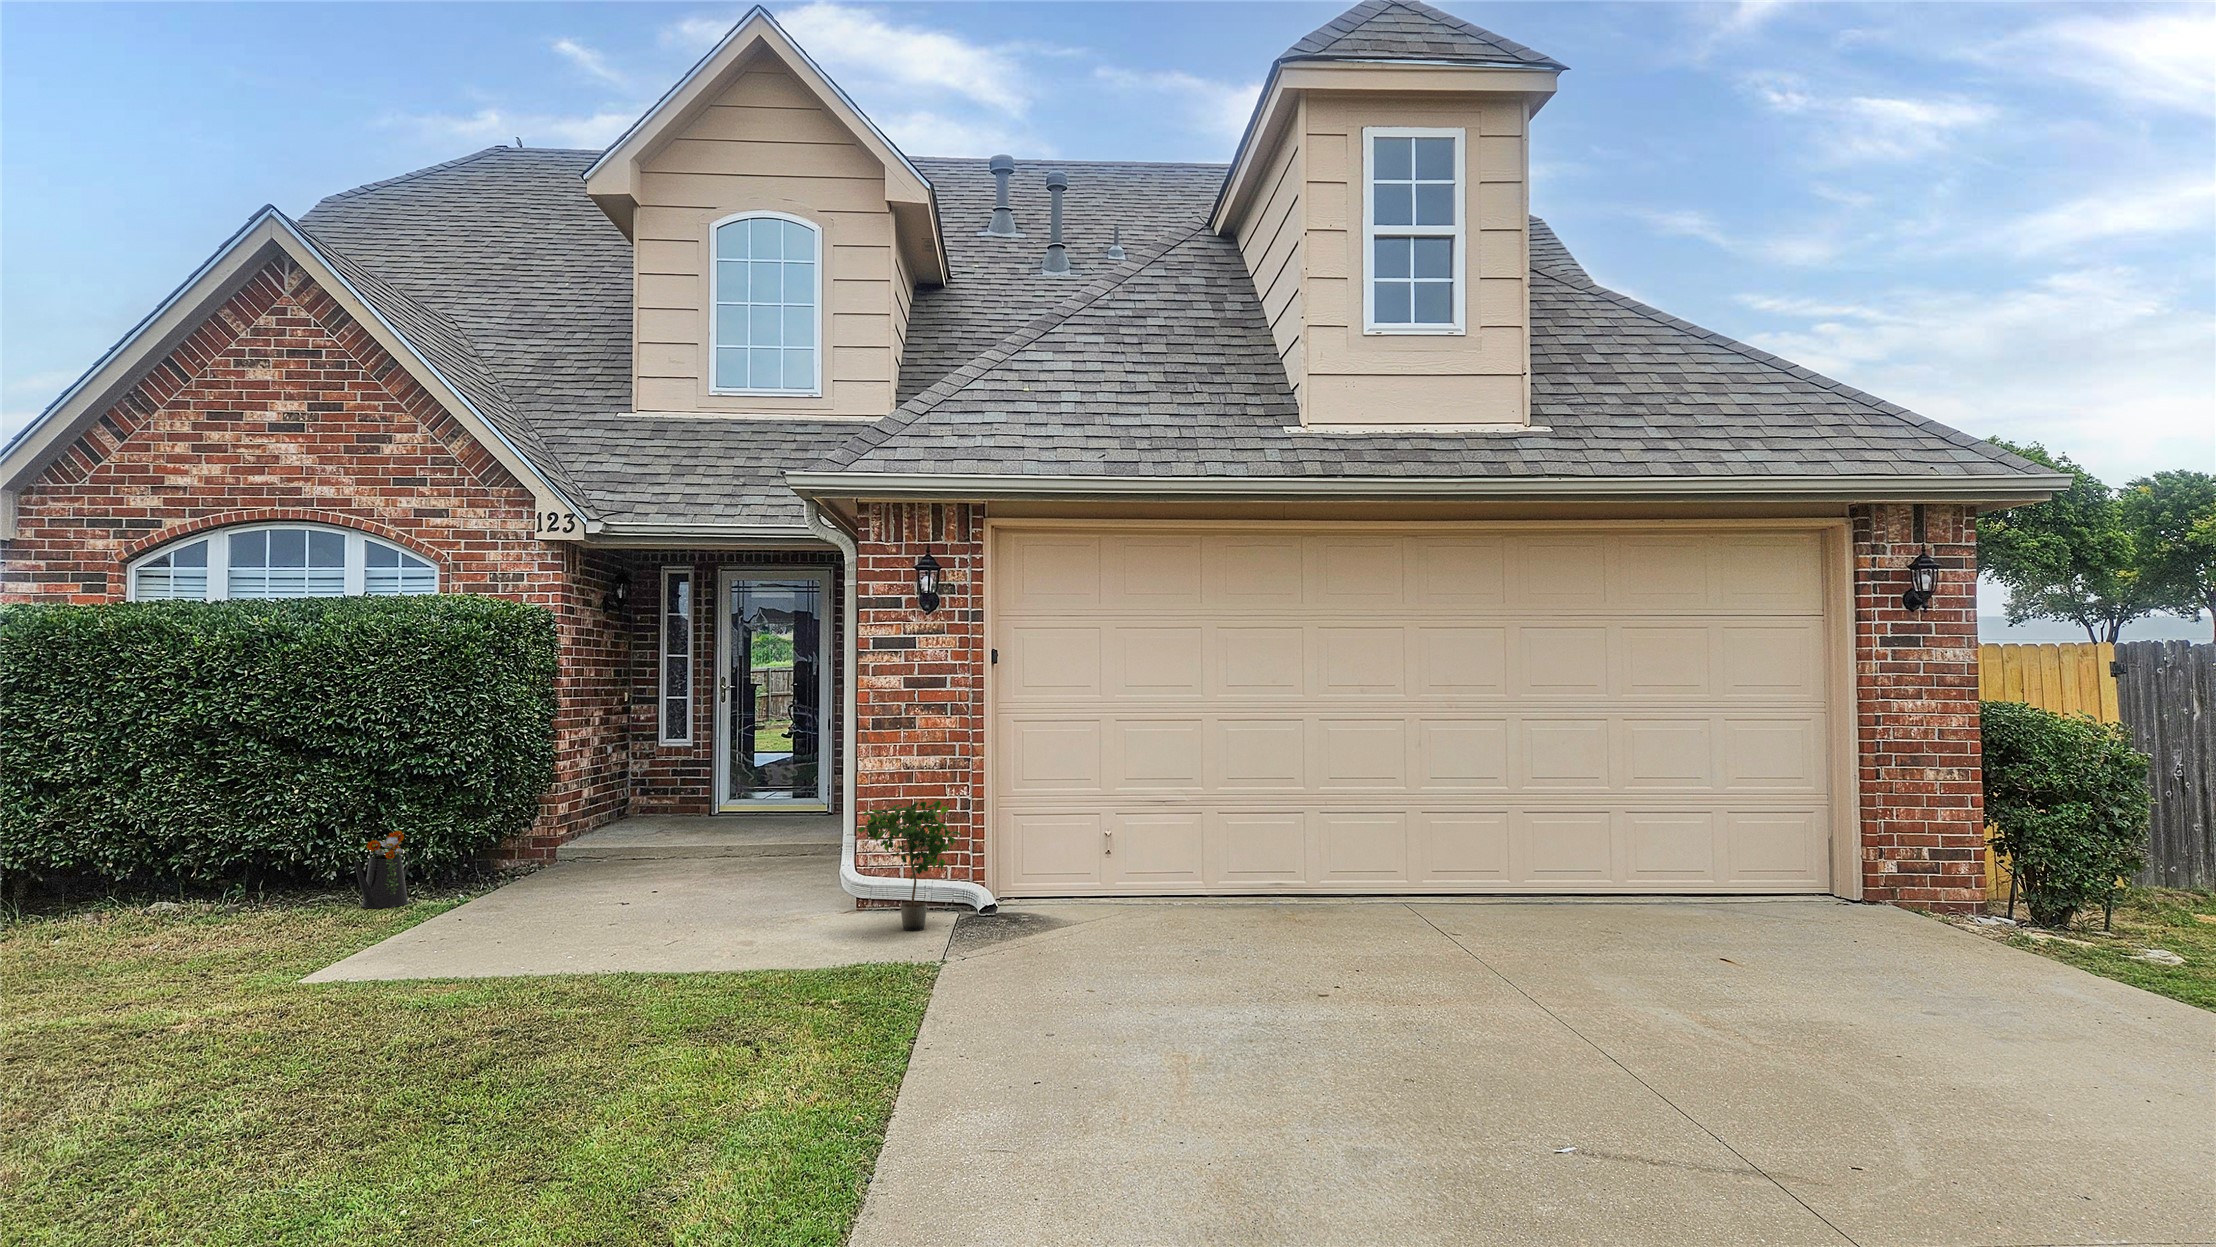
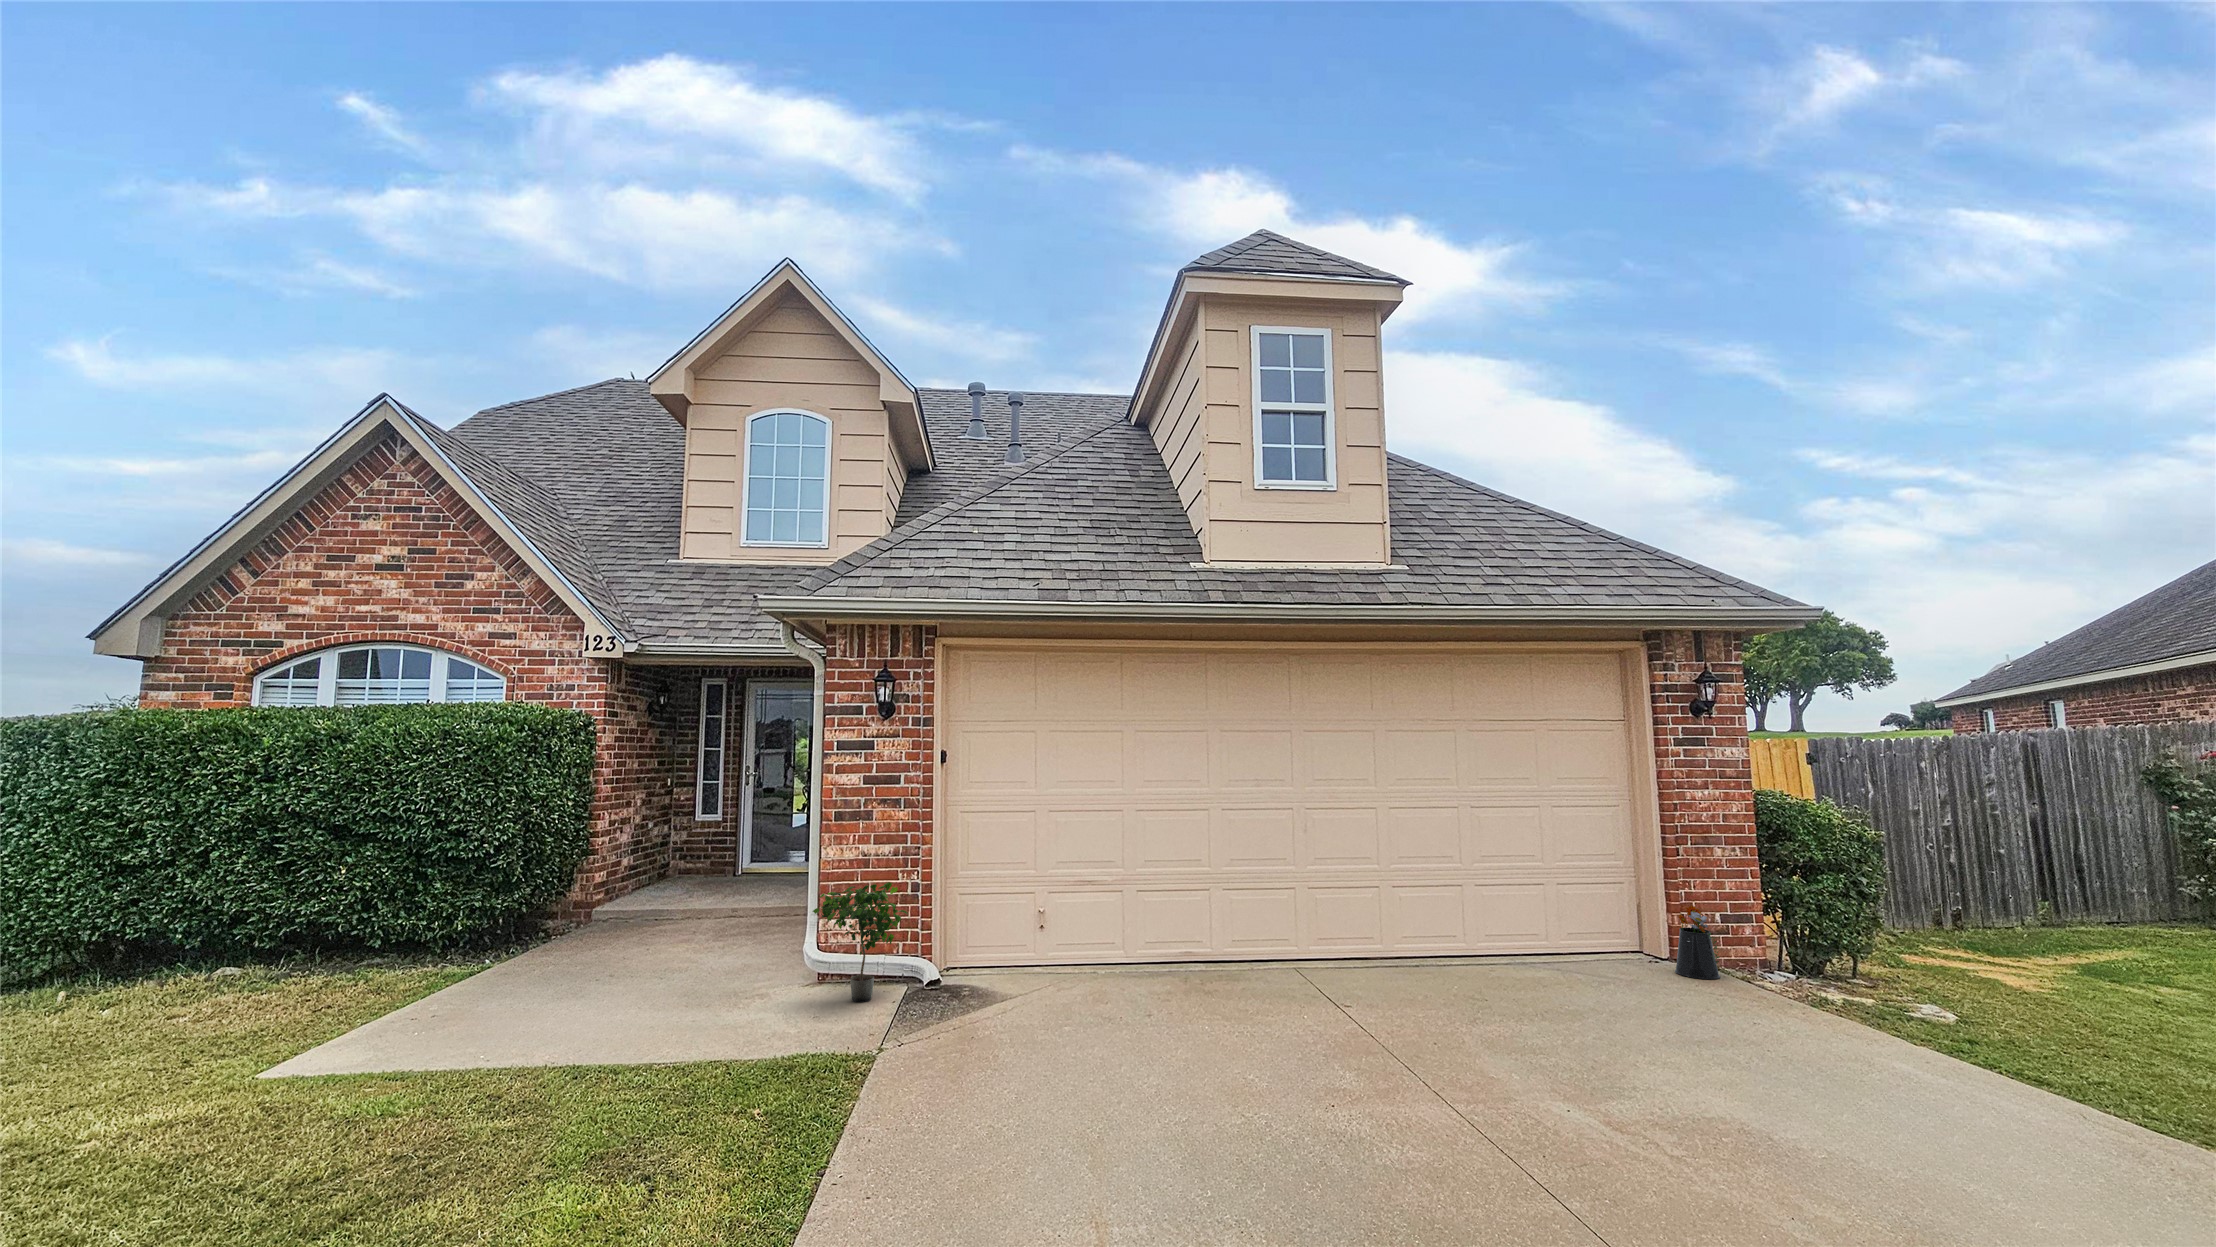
watering can: present [354,830,411,908] -> present [1675,905,1720,979]

